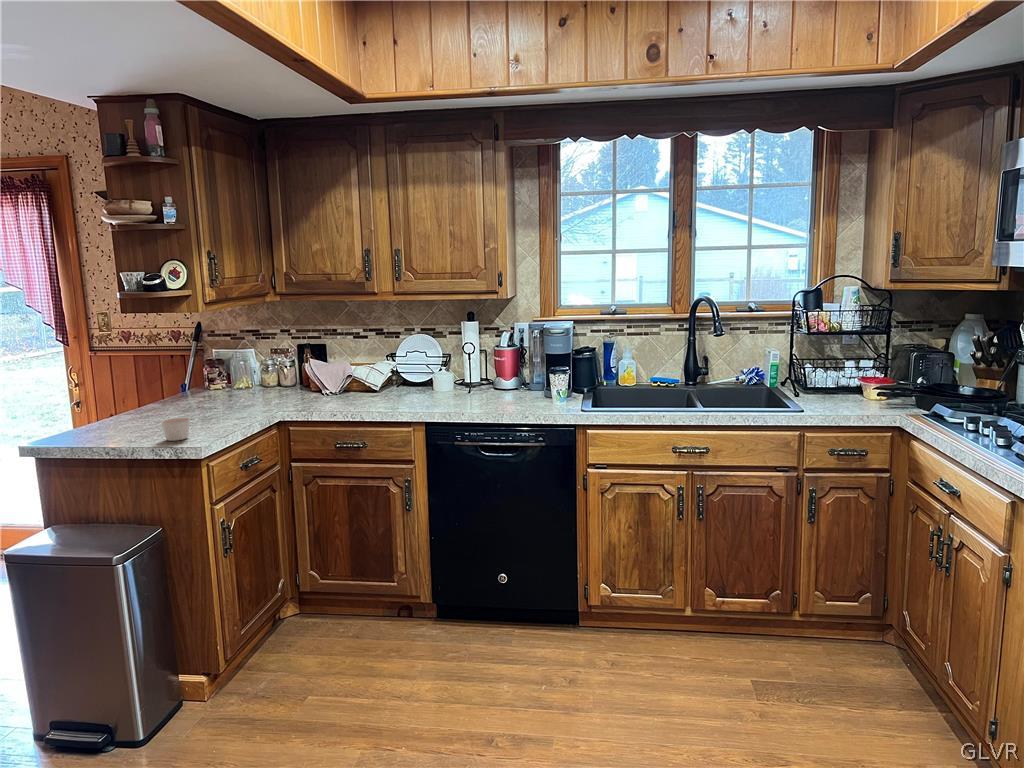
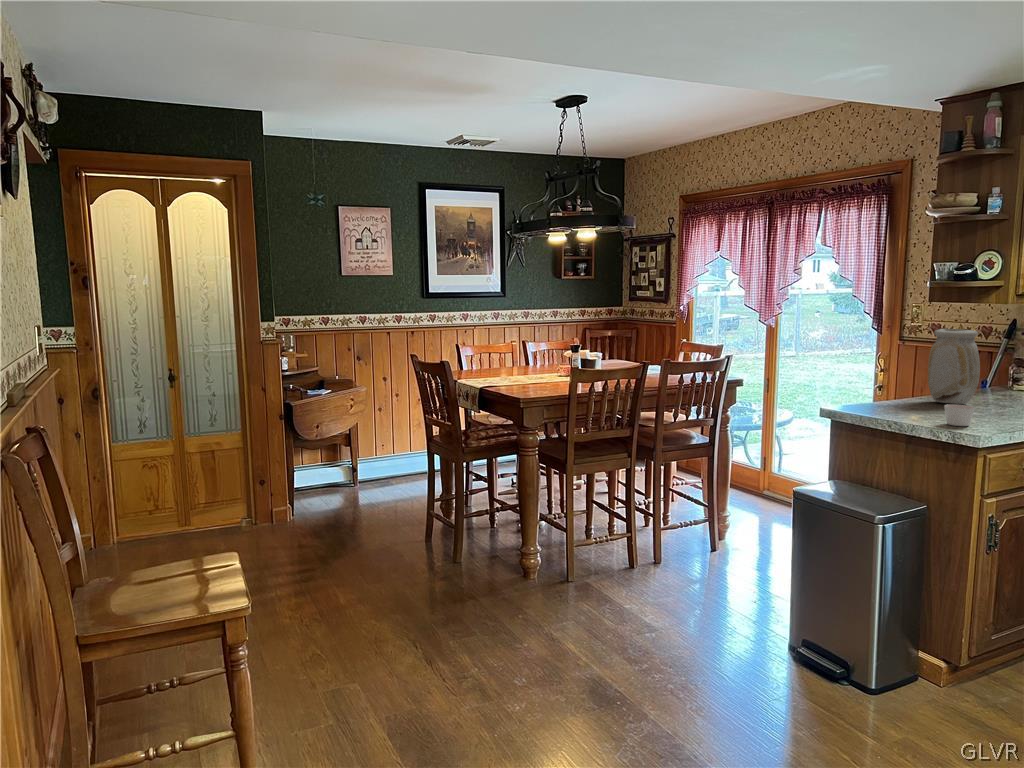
vase: none [131,339,183,415] -> present [928,329,980,404]

